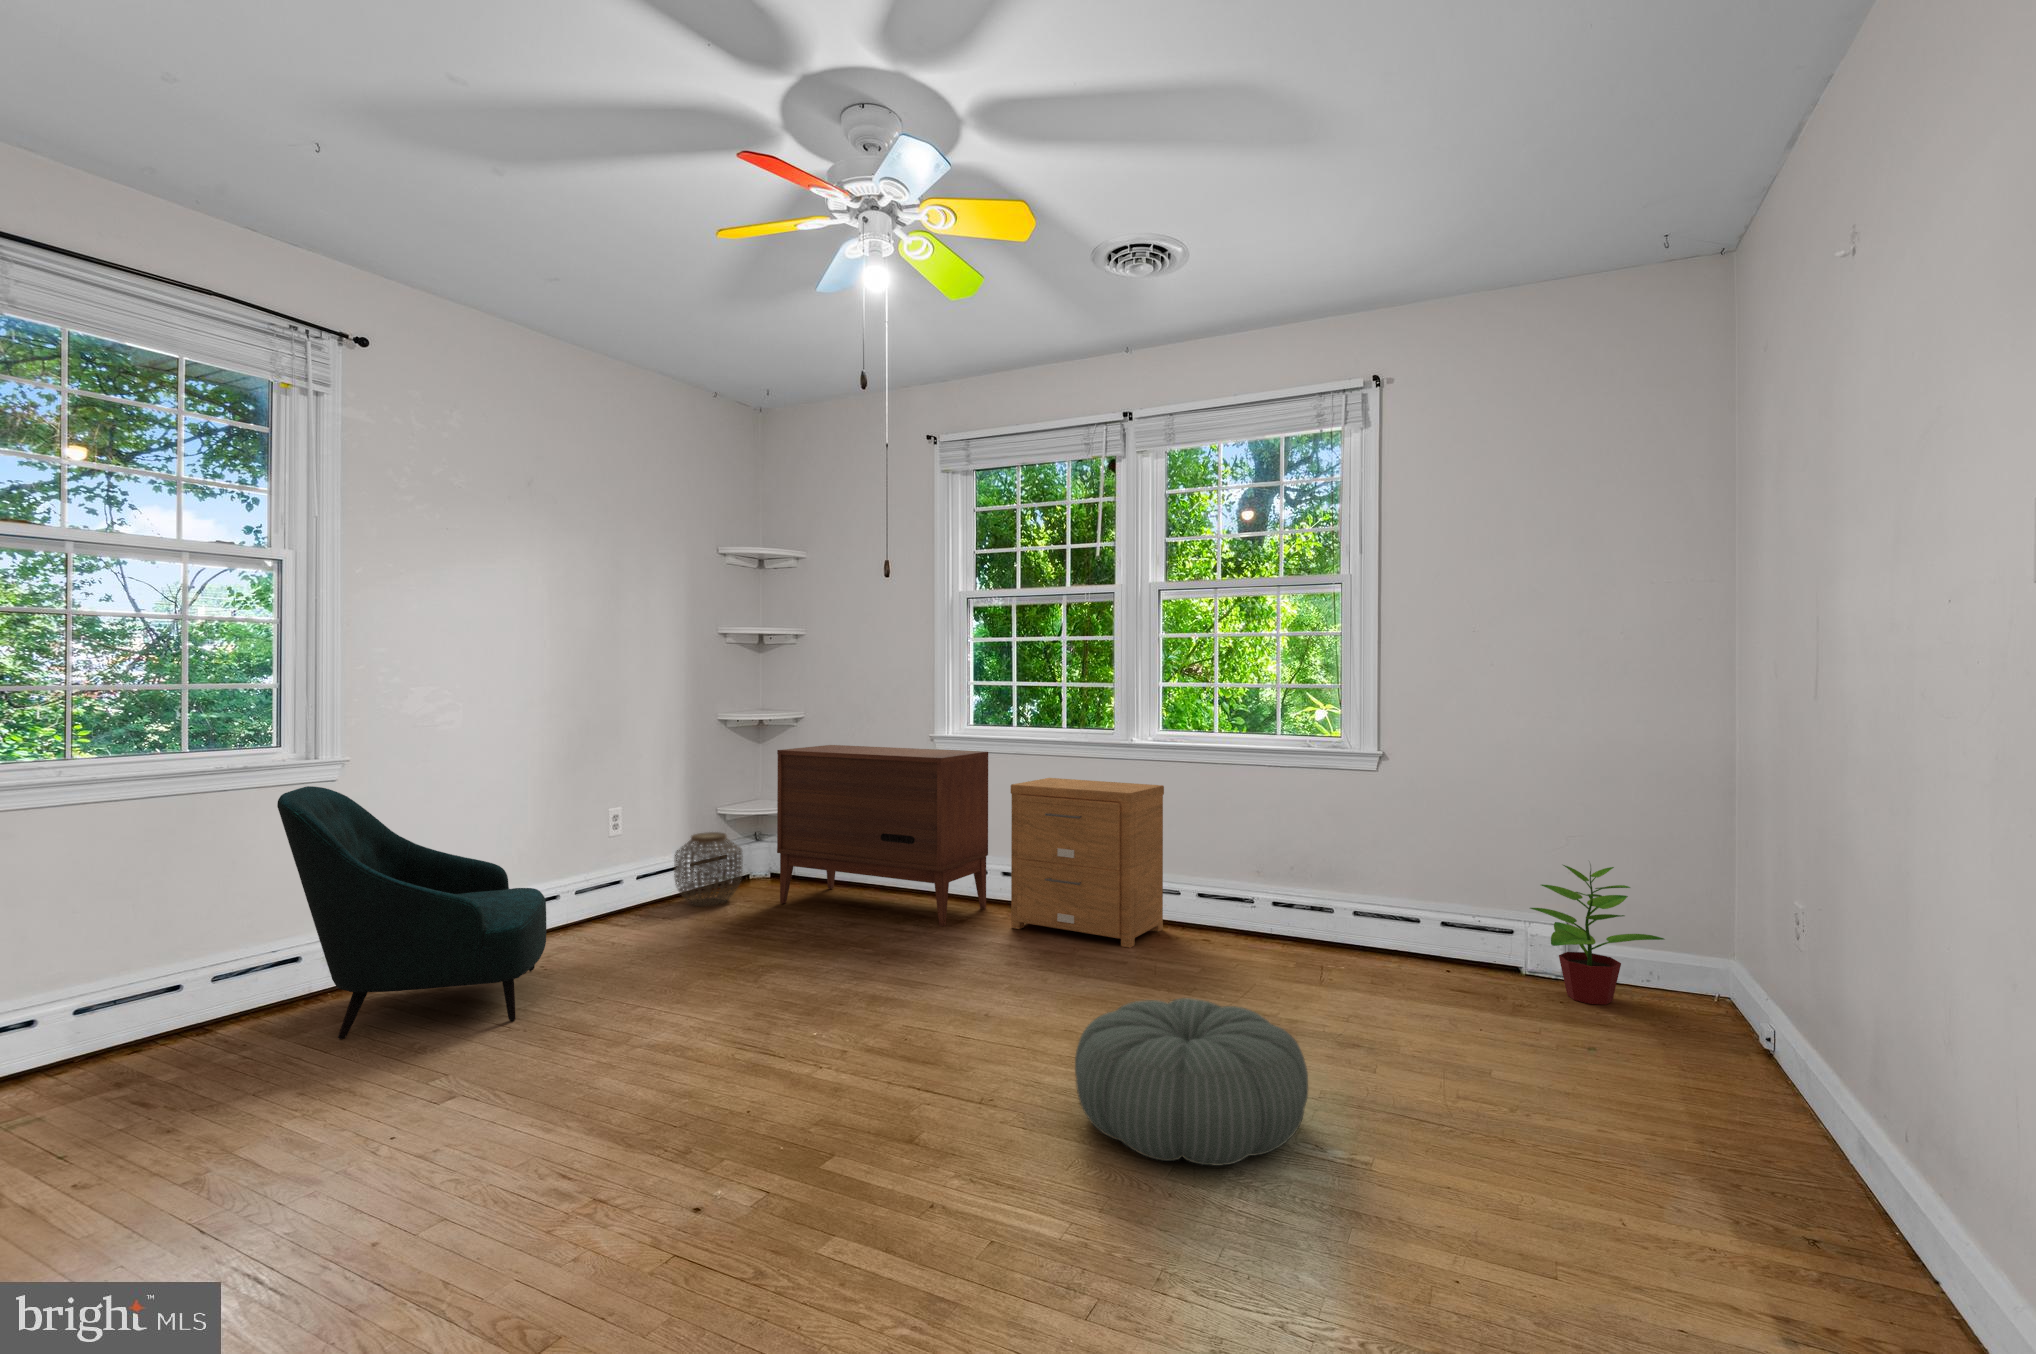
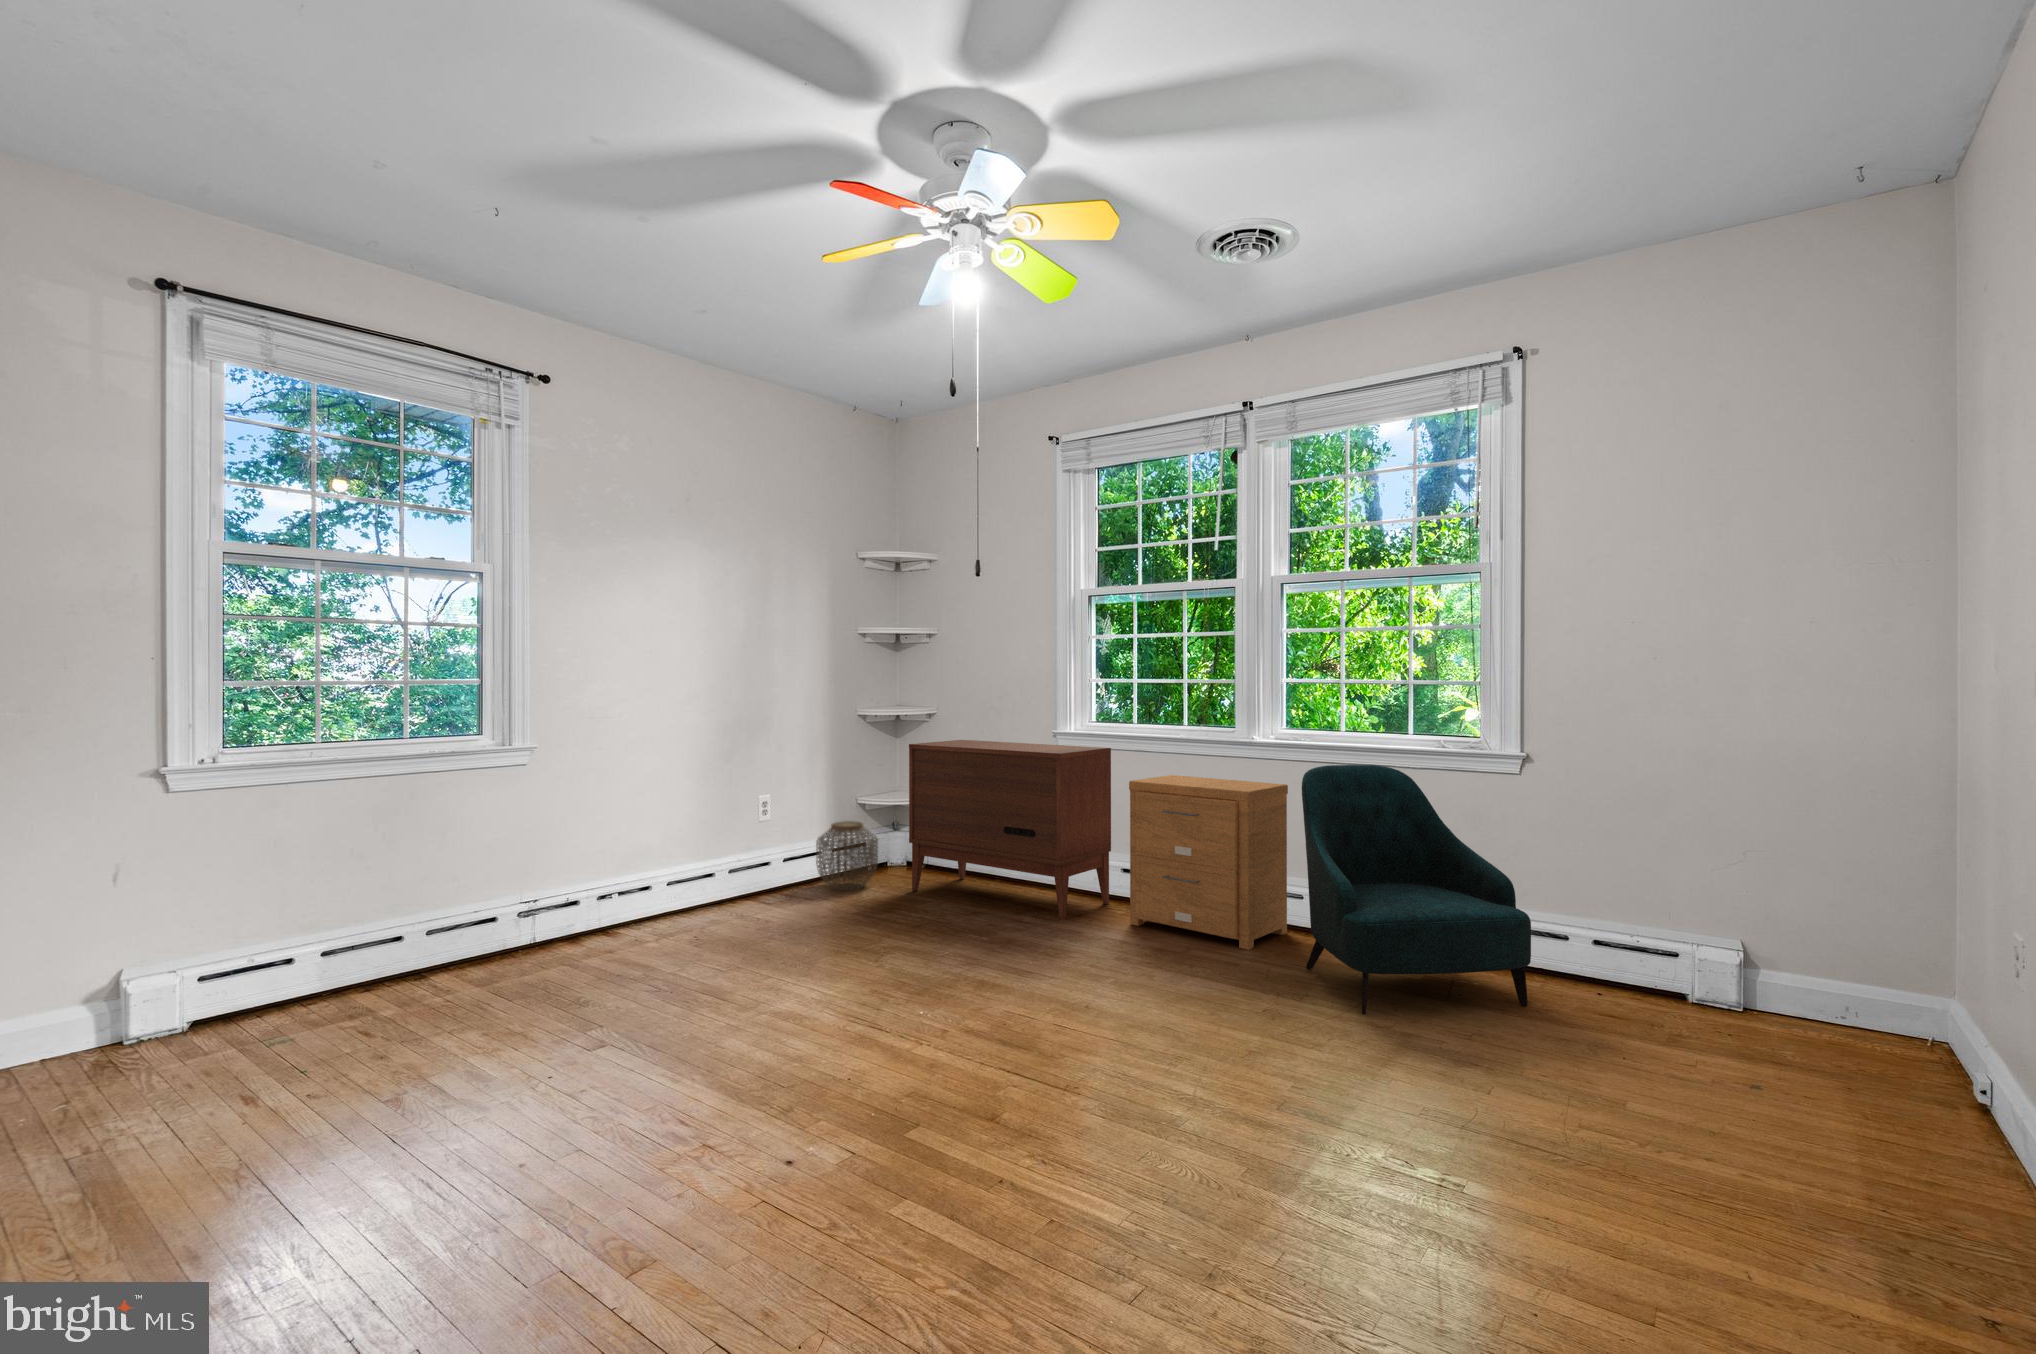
armchair: present [277,786,546,1039] -> present [1302,765,1531,1014]
potted plant: present [1530,865,1664,1005] -> none [1694,877,1861,1040]
pouf: present [1075,998,1308,1166] -> none [1155,1000,1399,1171]

